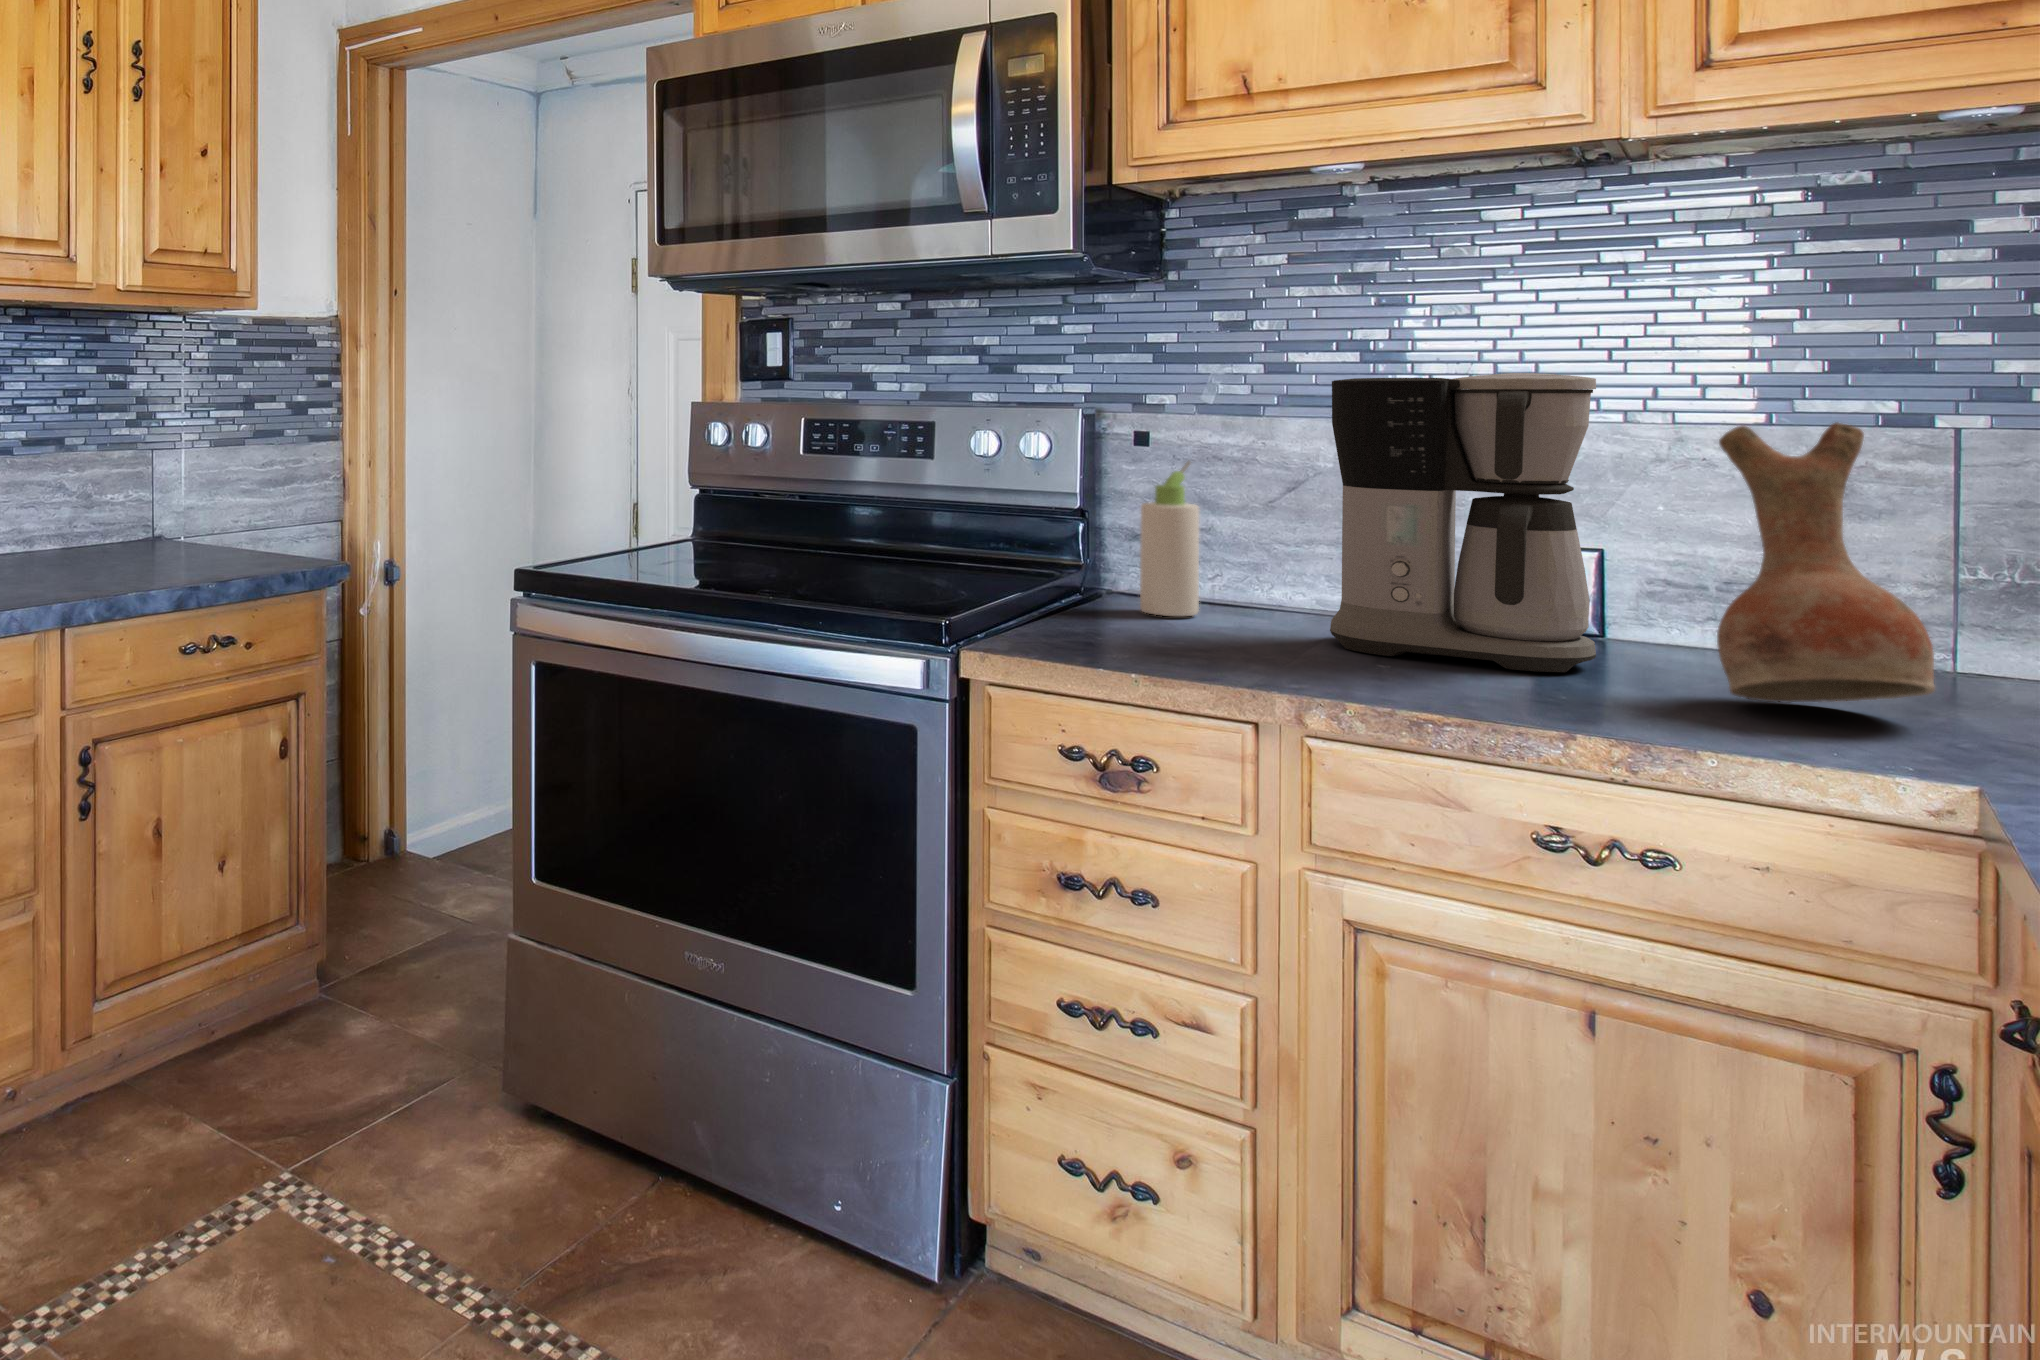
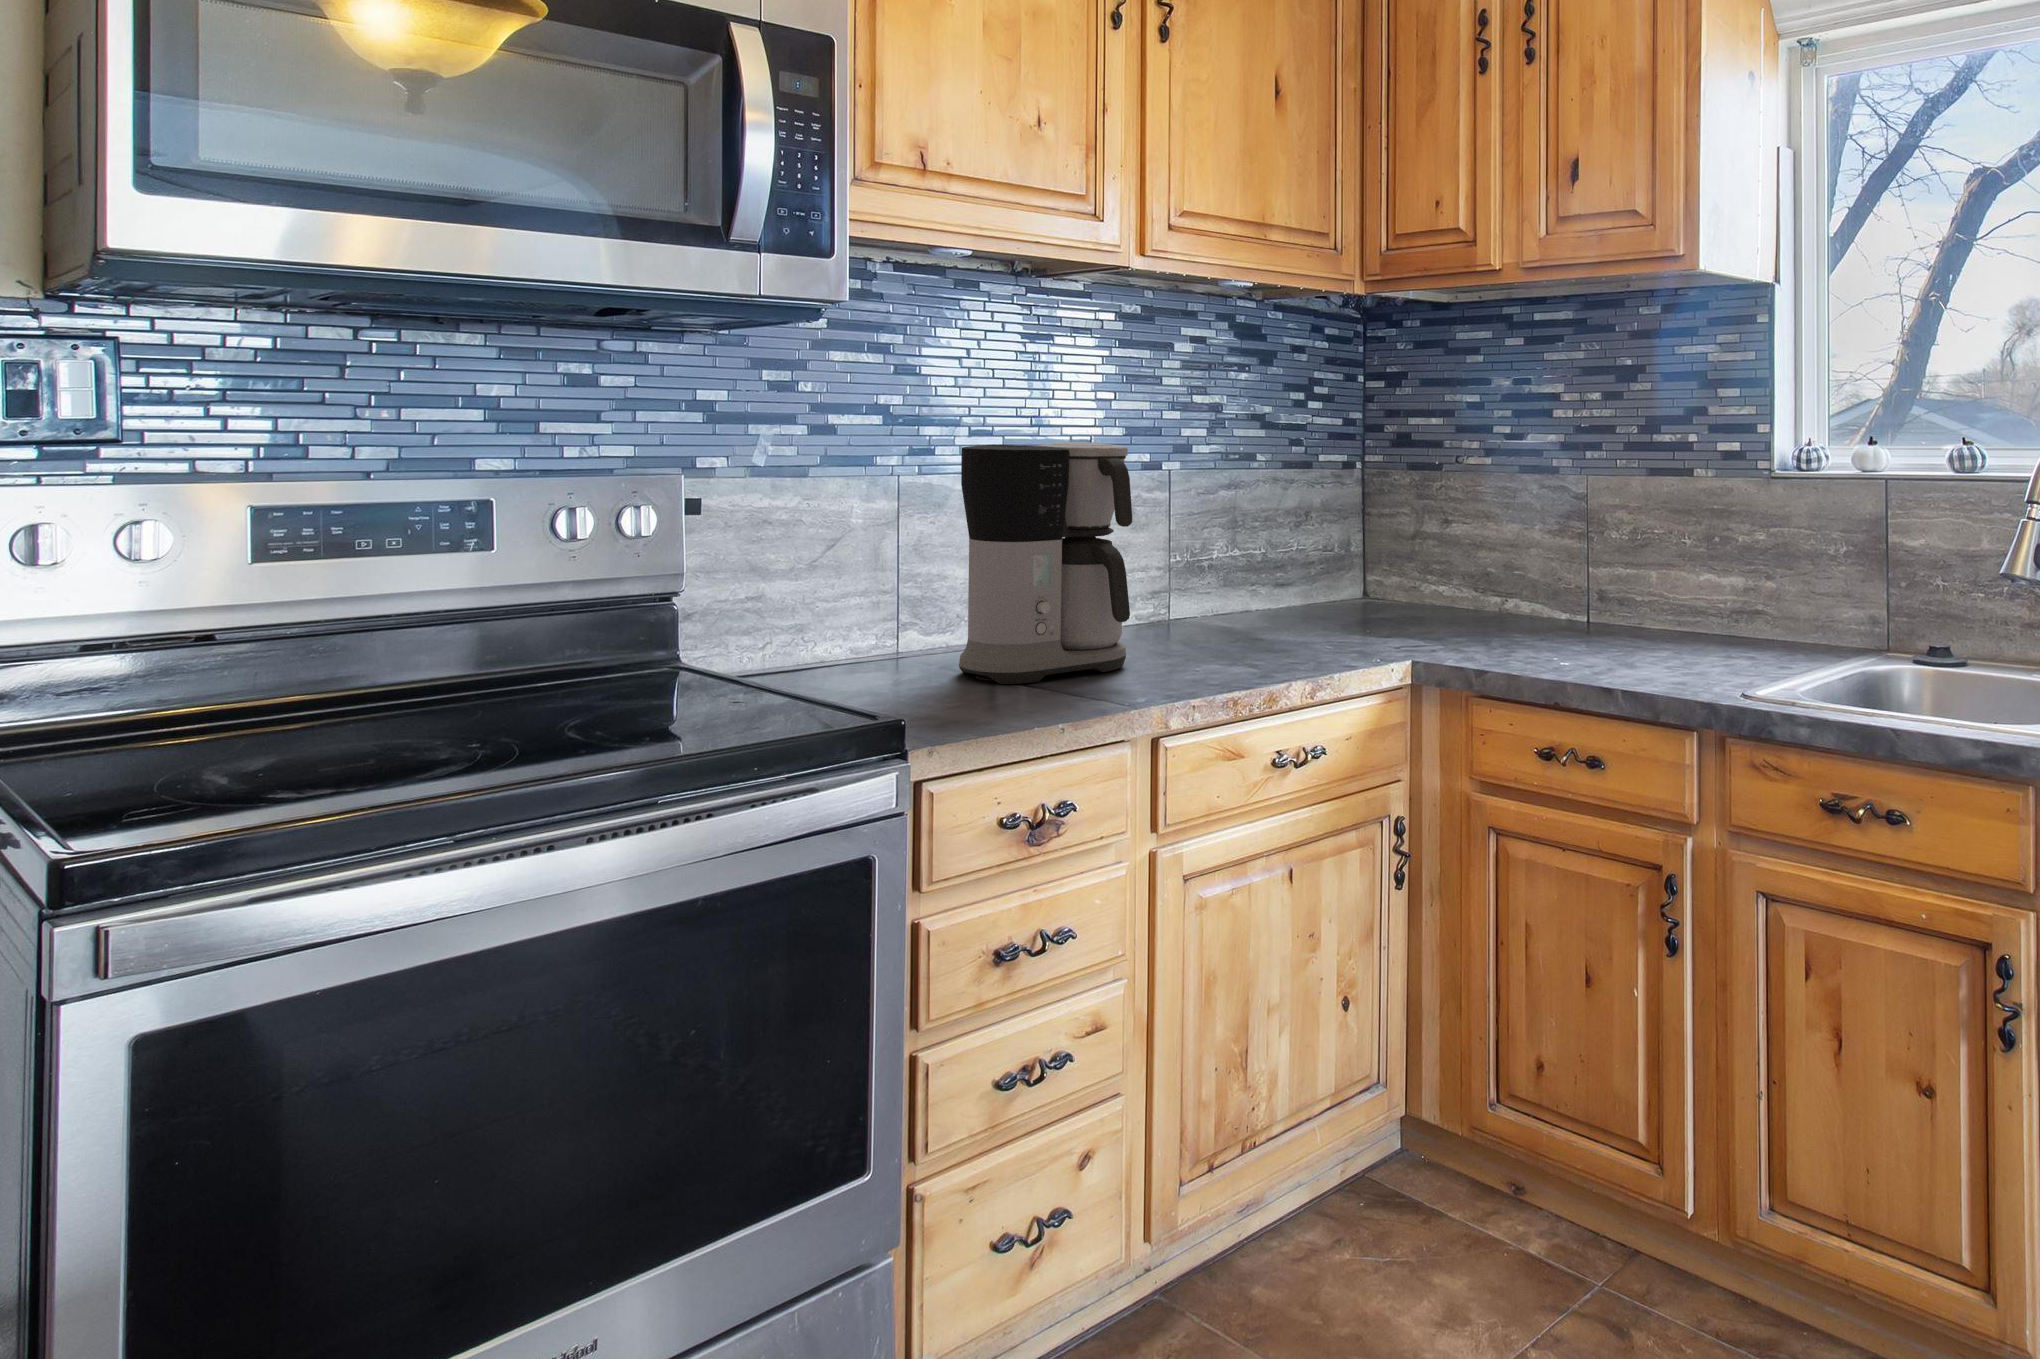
vase: present [1717,423,1935,702] -> none [1184,474,1301,659]
bottle: present [1140,462,1199,616] -> none [775,528,834,694]

